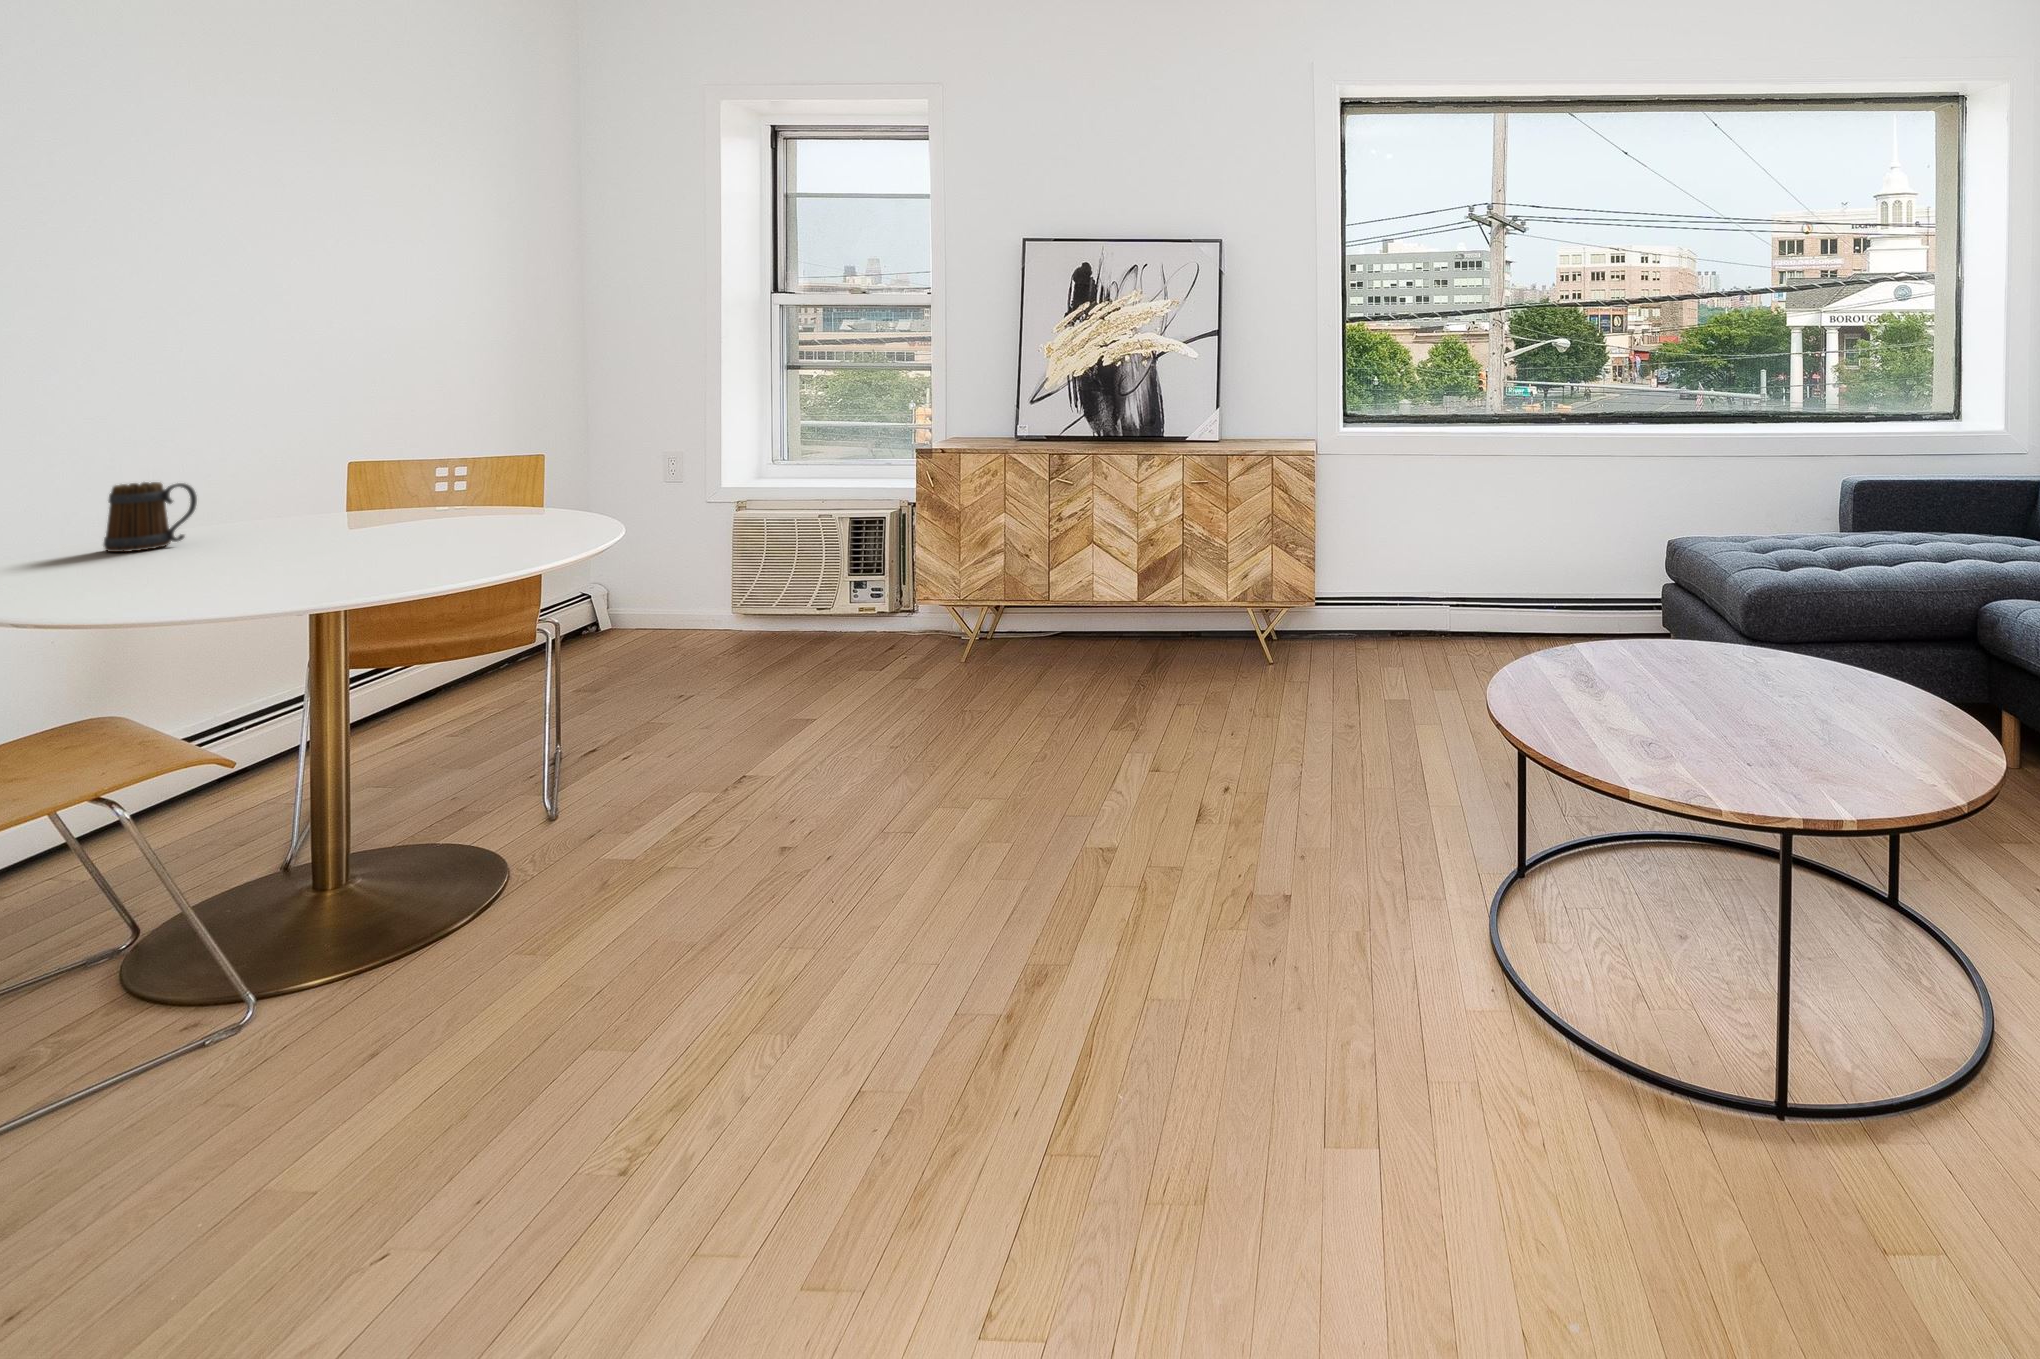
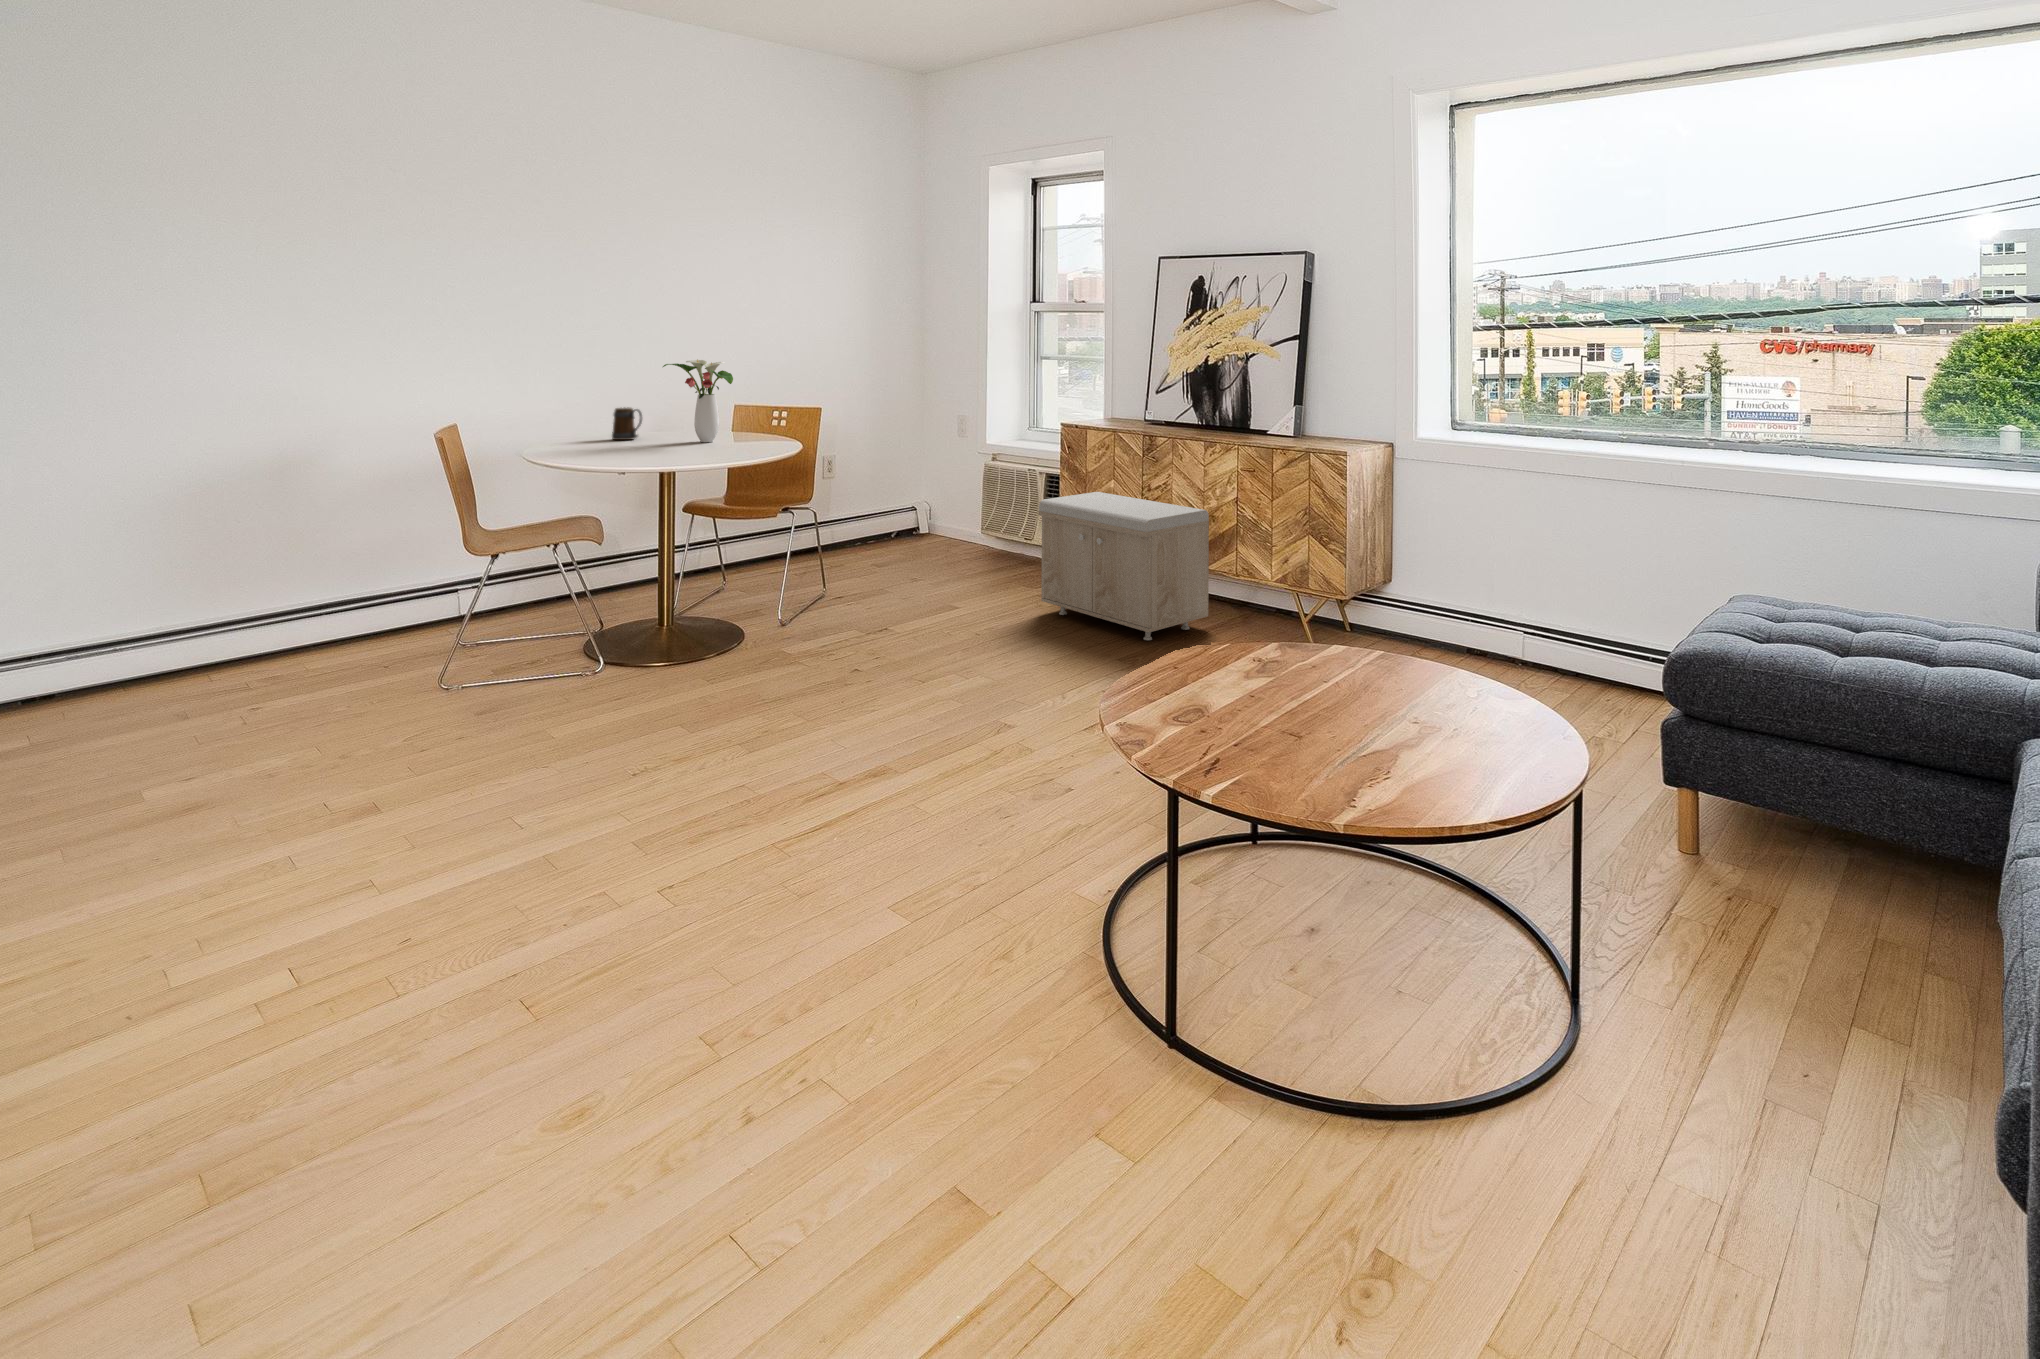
flower arrangement: none [293,378,470,532] -> present [663,360,733,442]
storage bench: none [939,531,1158,701] -> present [1039,492,1209,640]

